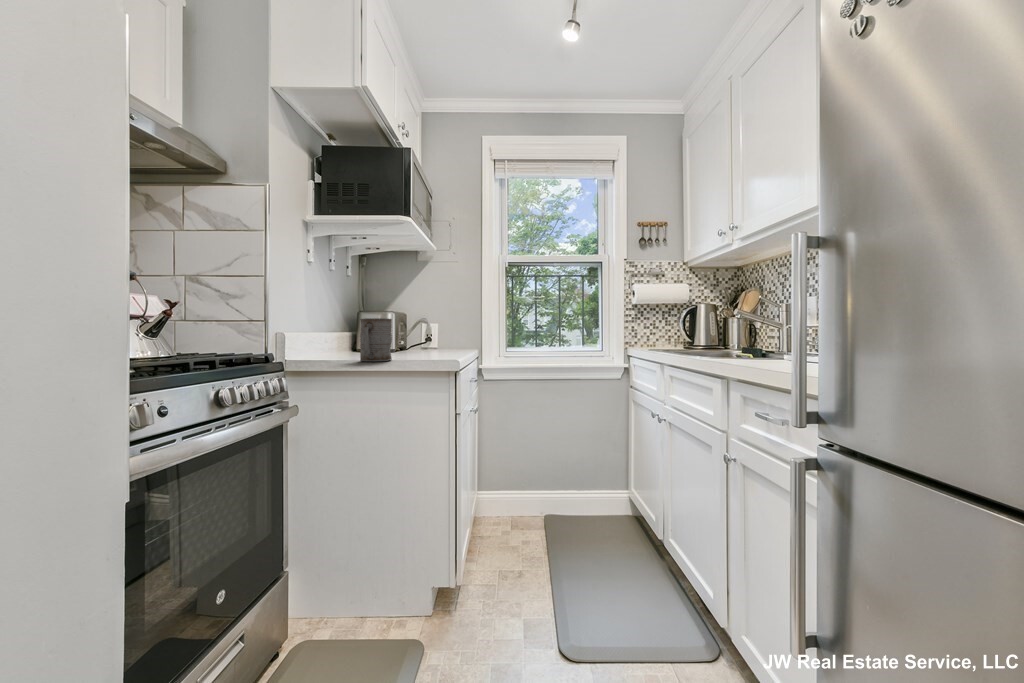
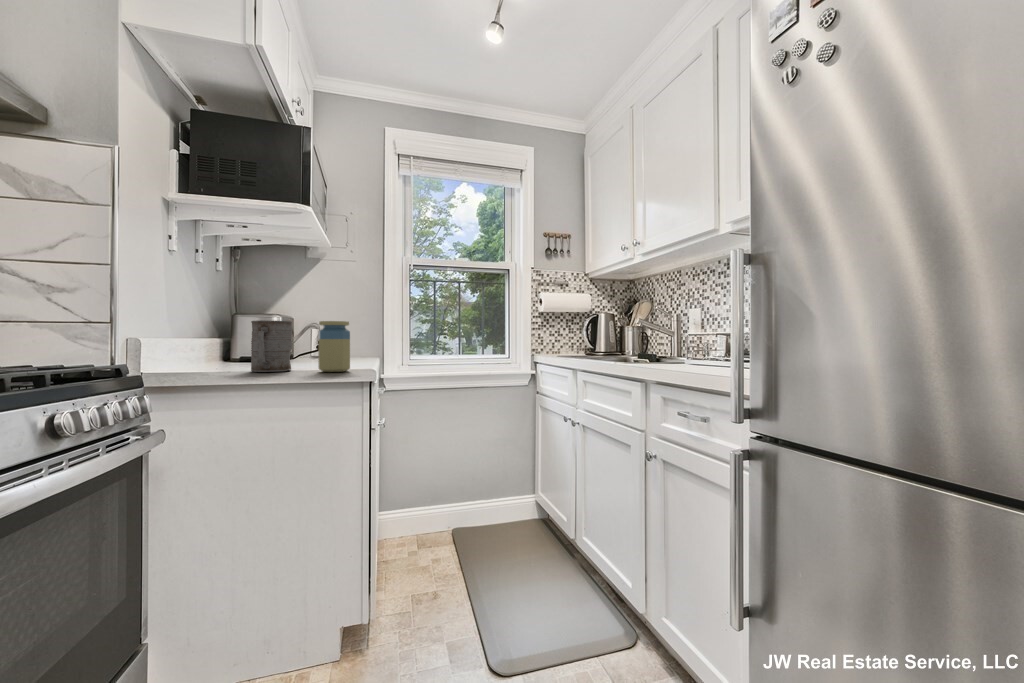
jar: none [412,318,437,362] -> present [318,321,350,372]

